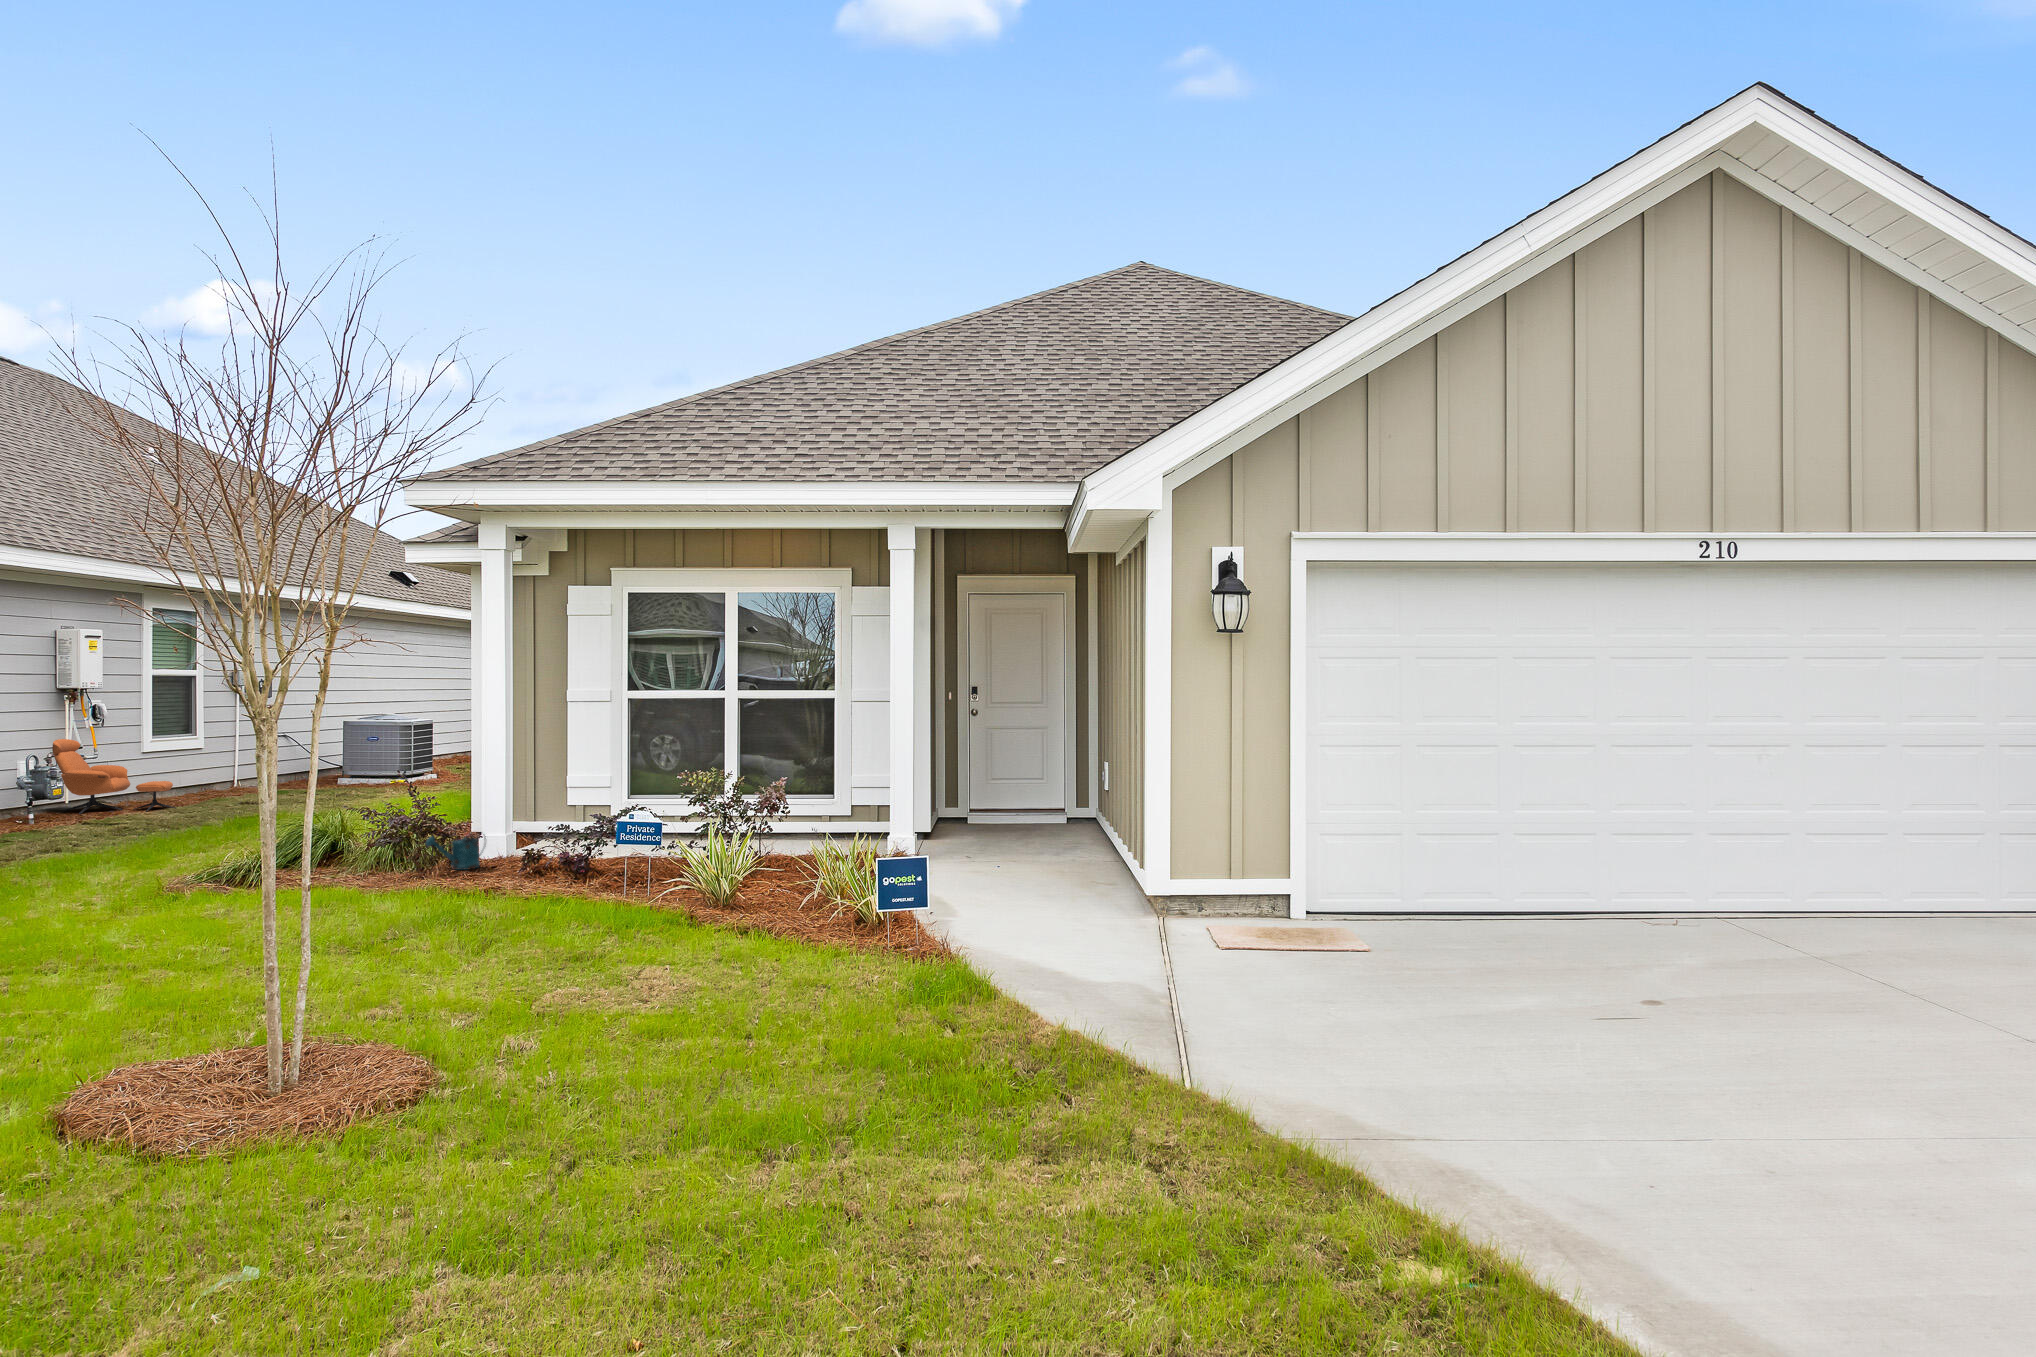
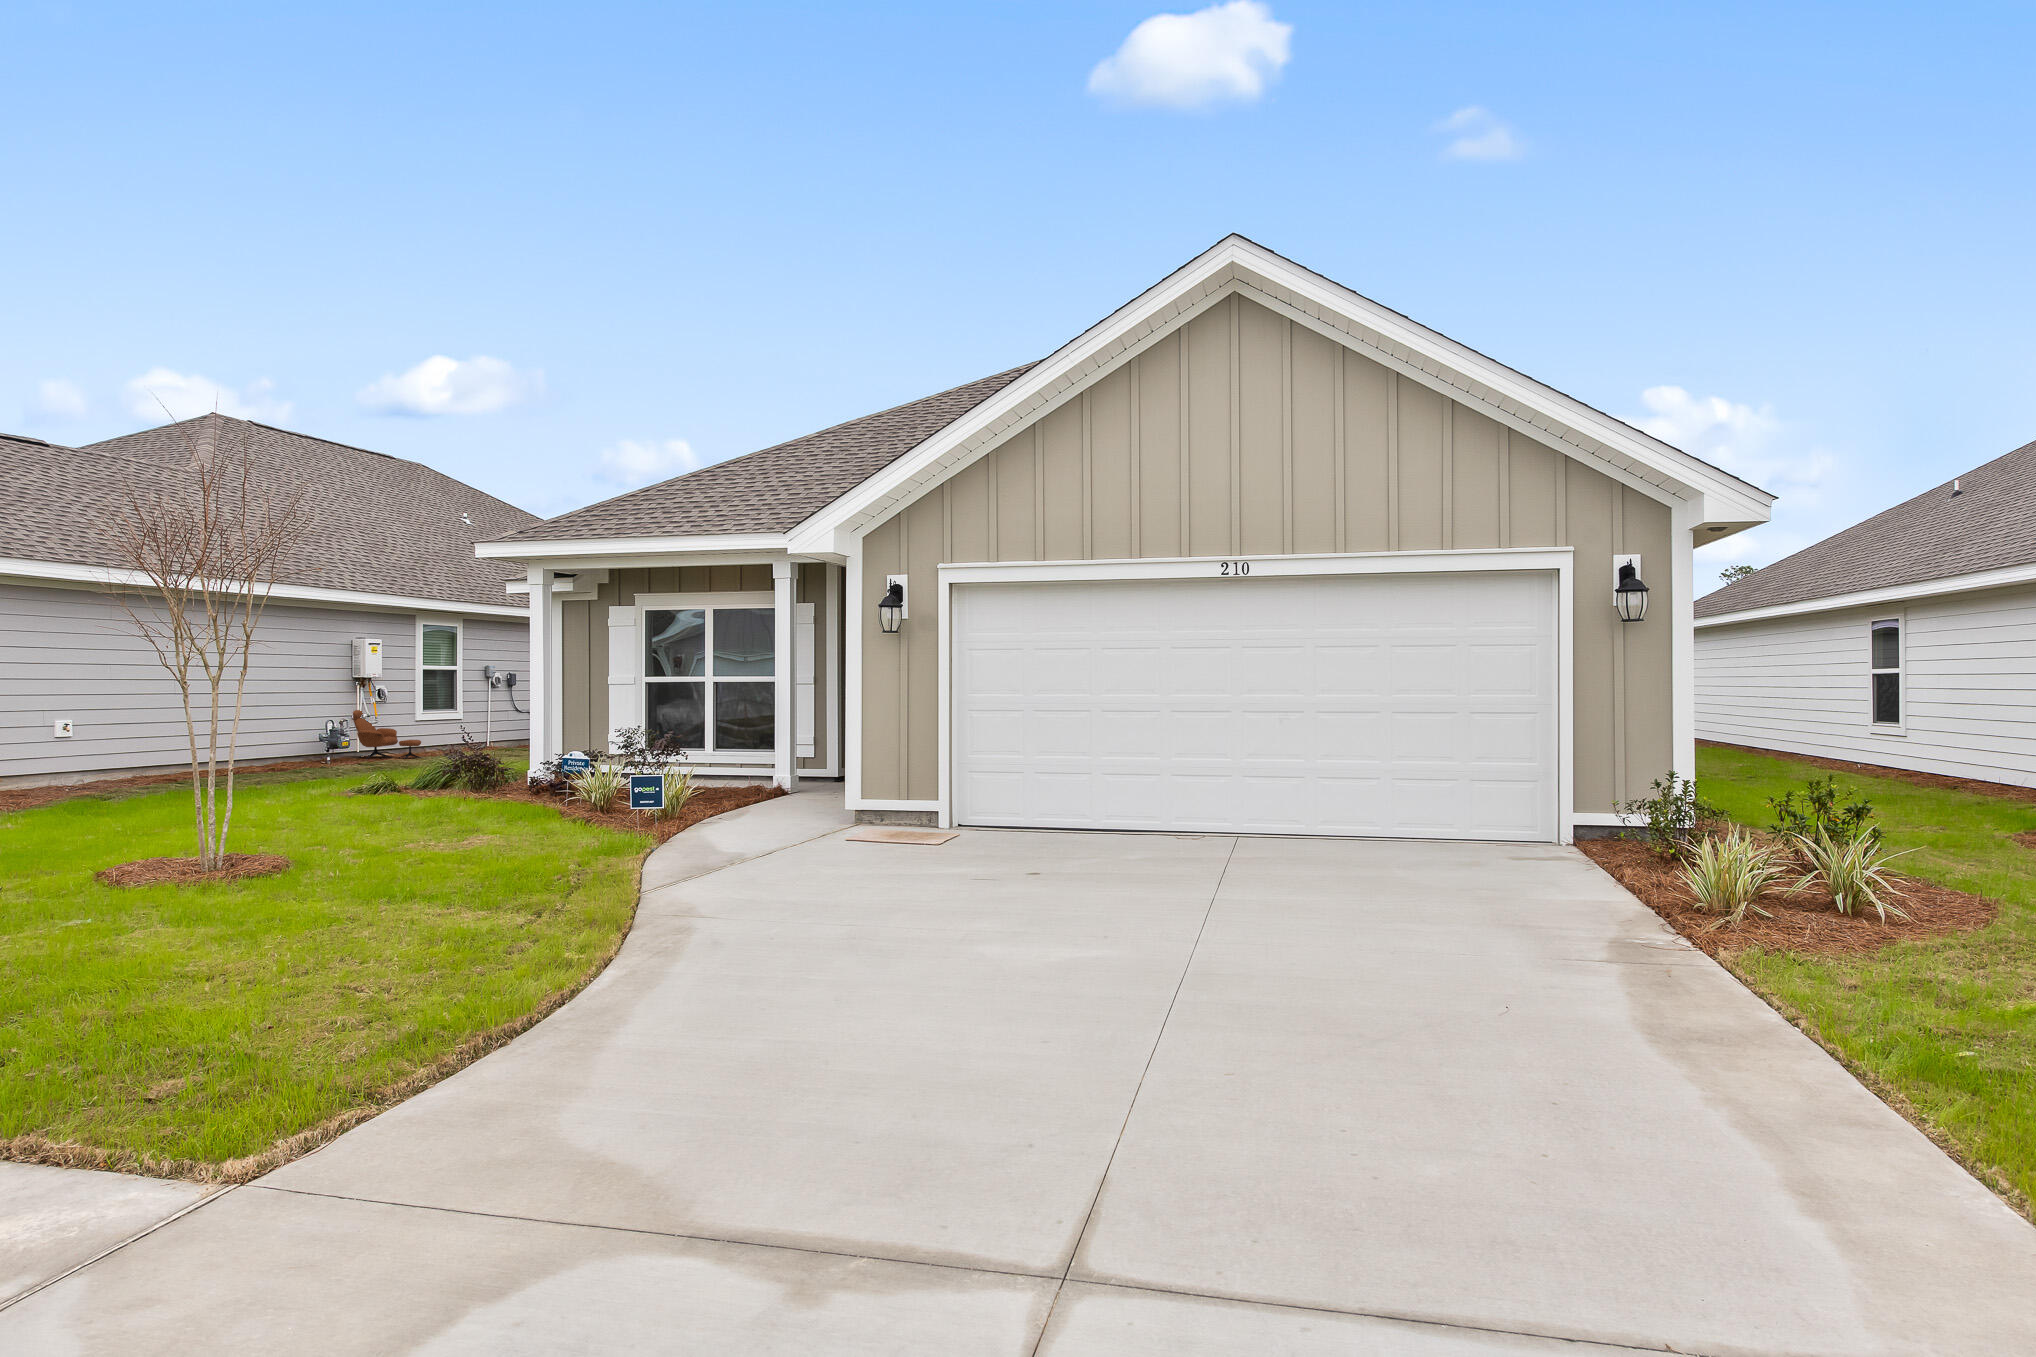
watering can: present [426,835,483,870] -> none [497,766,537,790]

